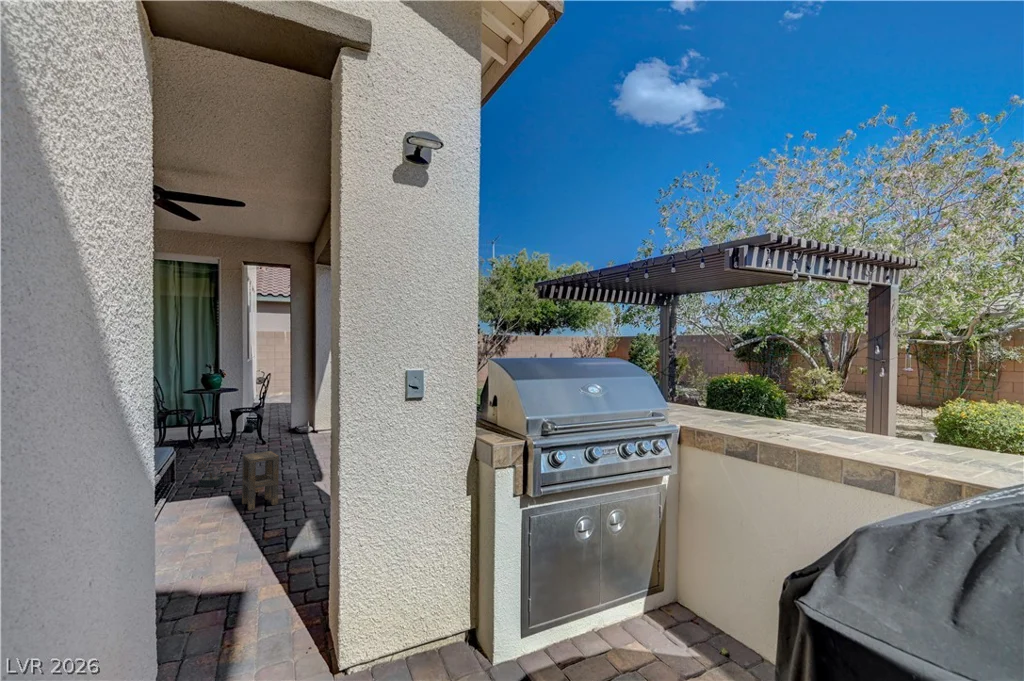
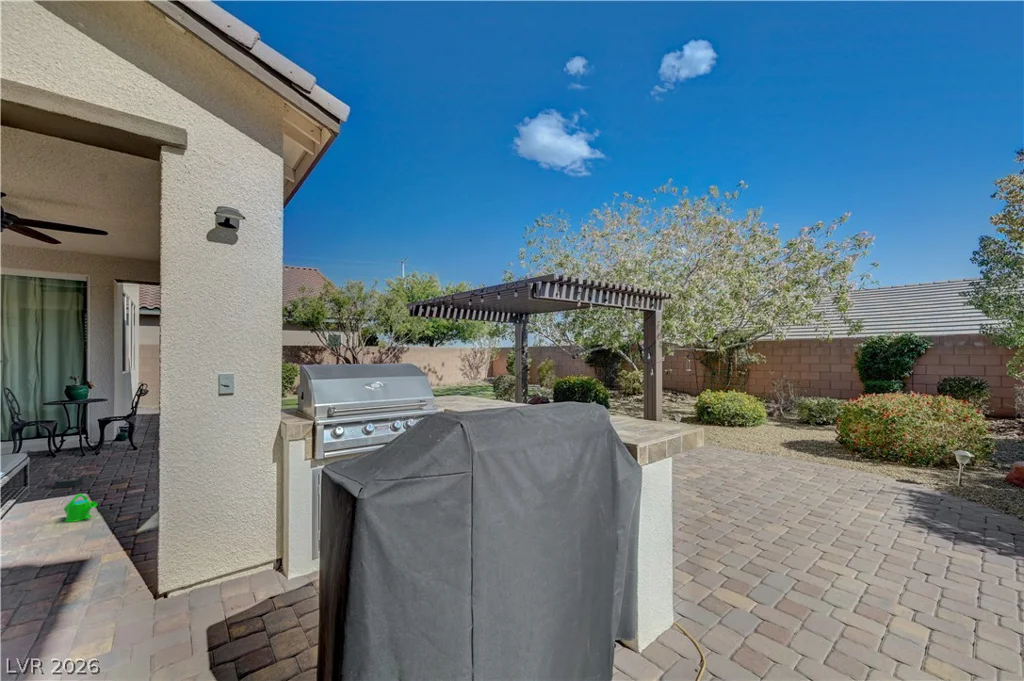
side table: present [242,451,279,511] -> none [99,450,138,503]
watering can: none [212,502,244,534] -> present [64,494,97,522]

